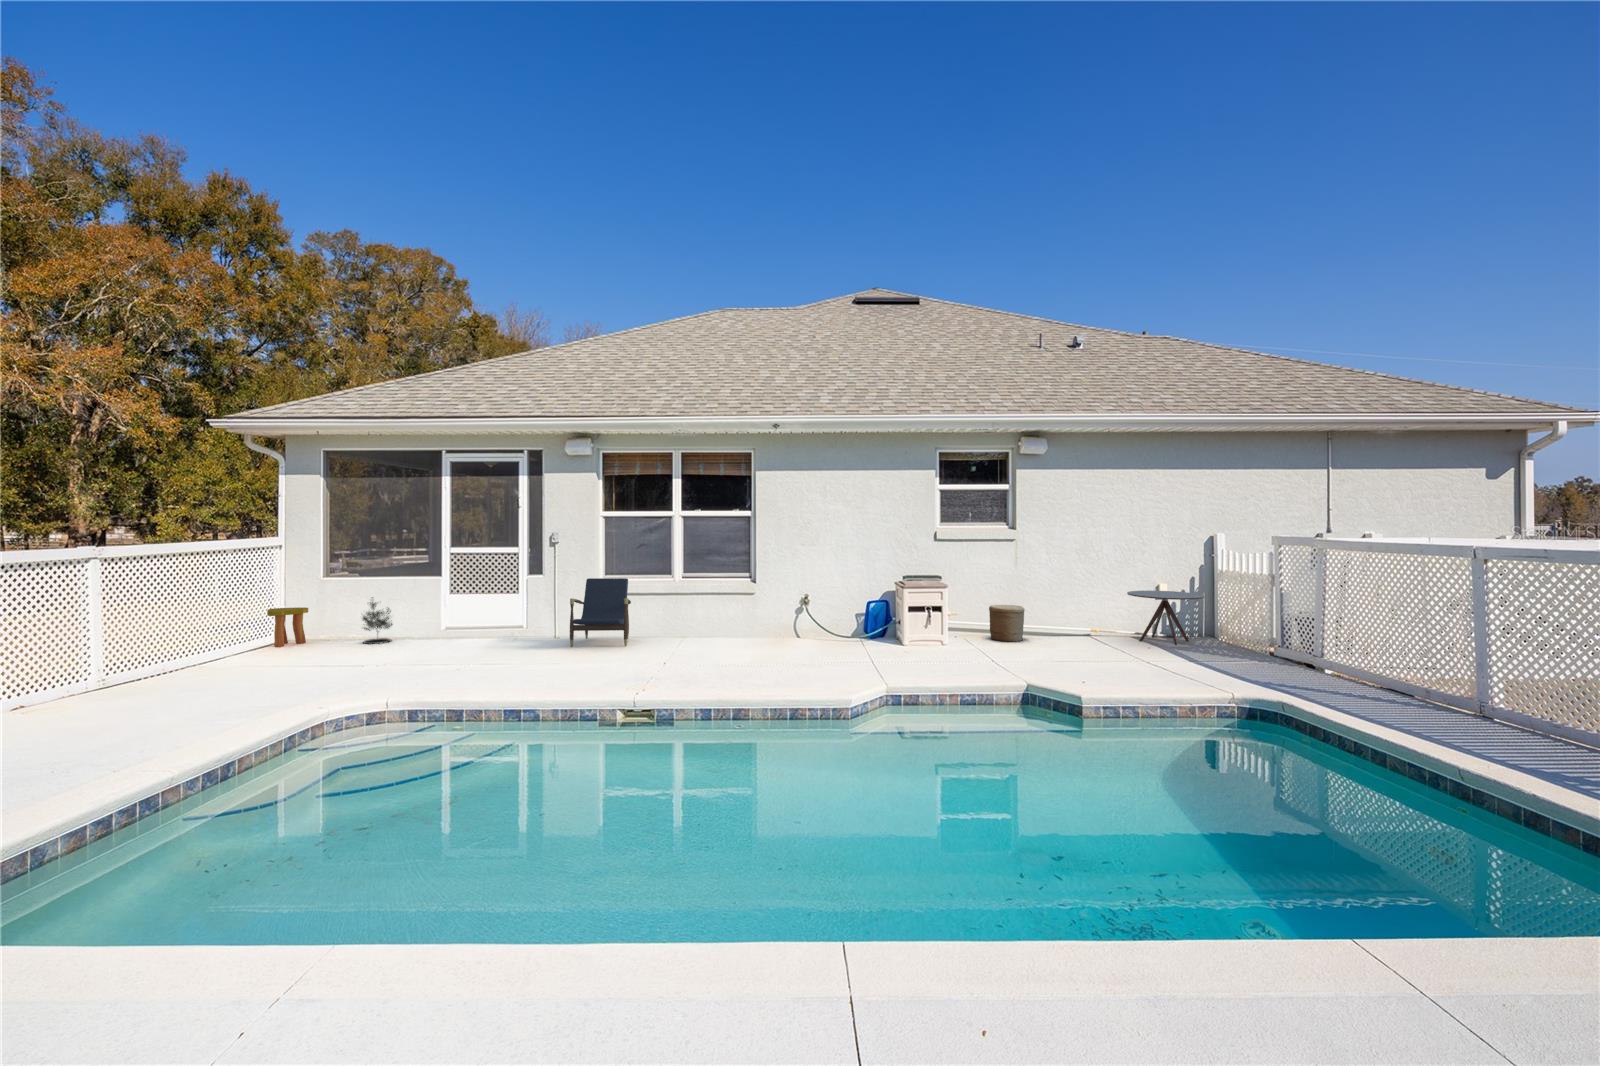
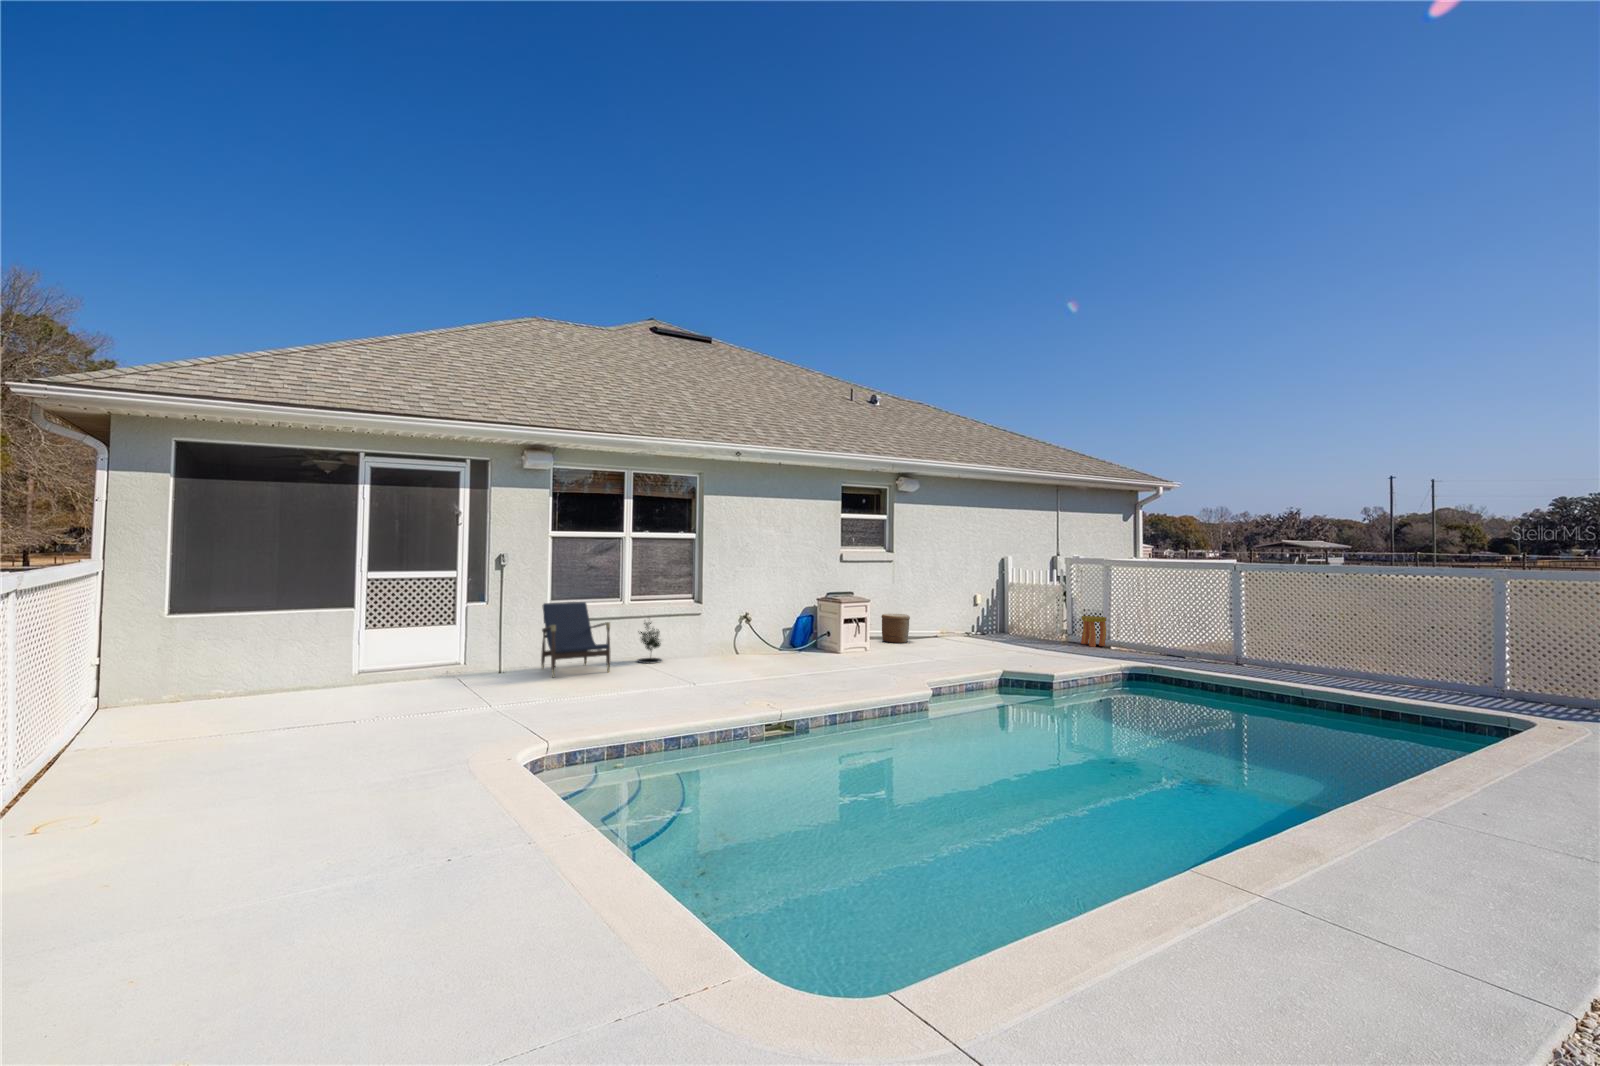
round table: present [1127,591,1204,645] -> none [963,599,1016,638]
potted tree: present [363,597,393,644] -> present [637,622,662,663]
stool: present [267,607,308,647] -> present [1081,616,1106,647]

